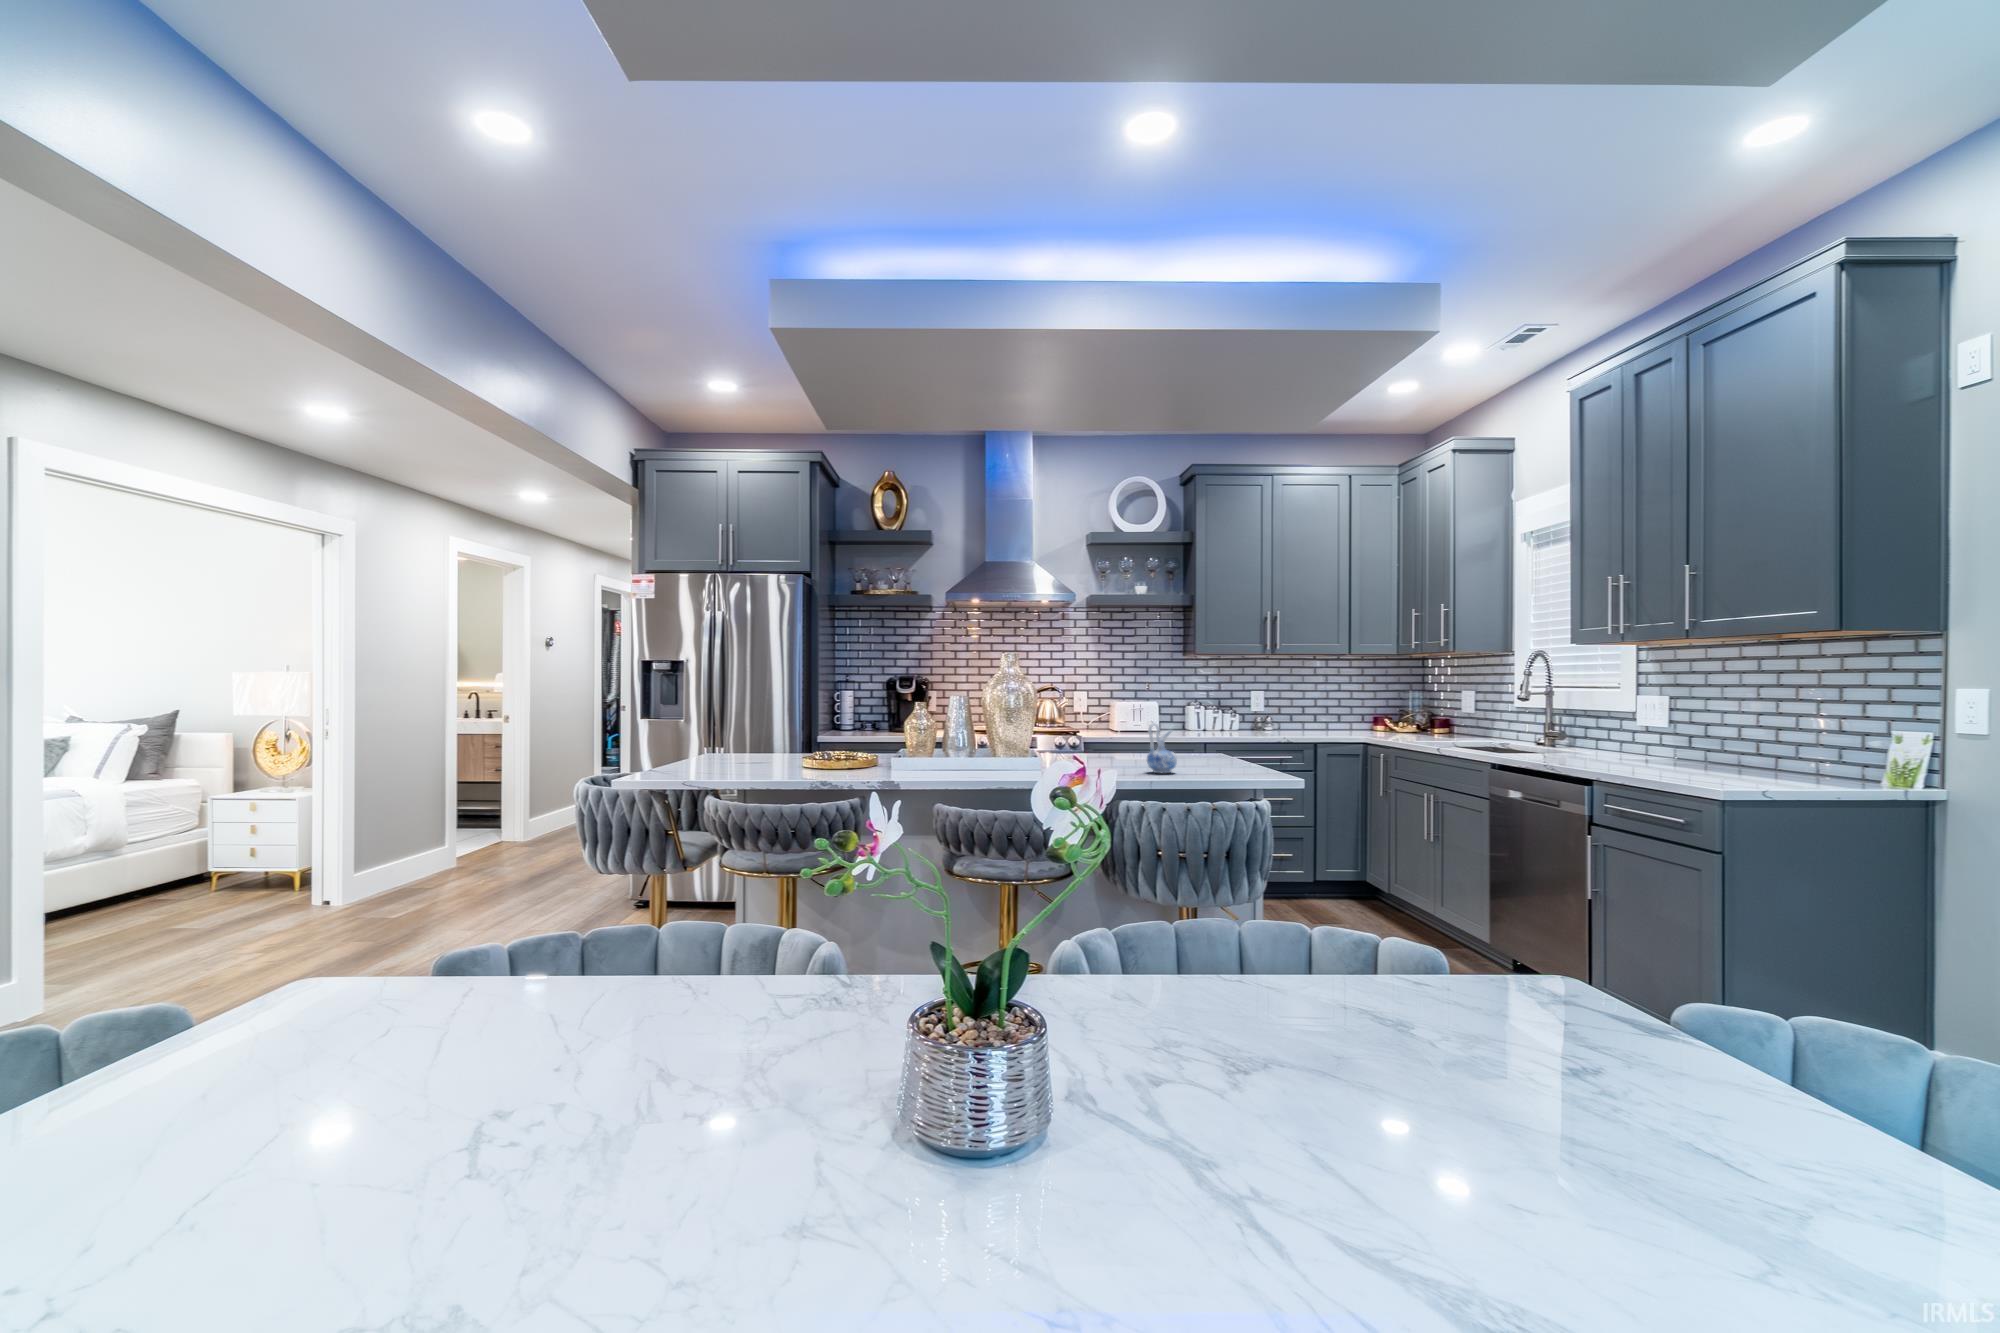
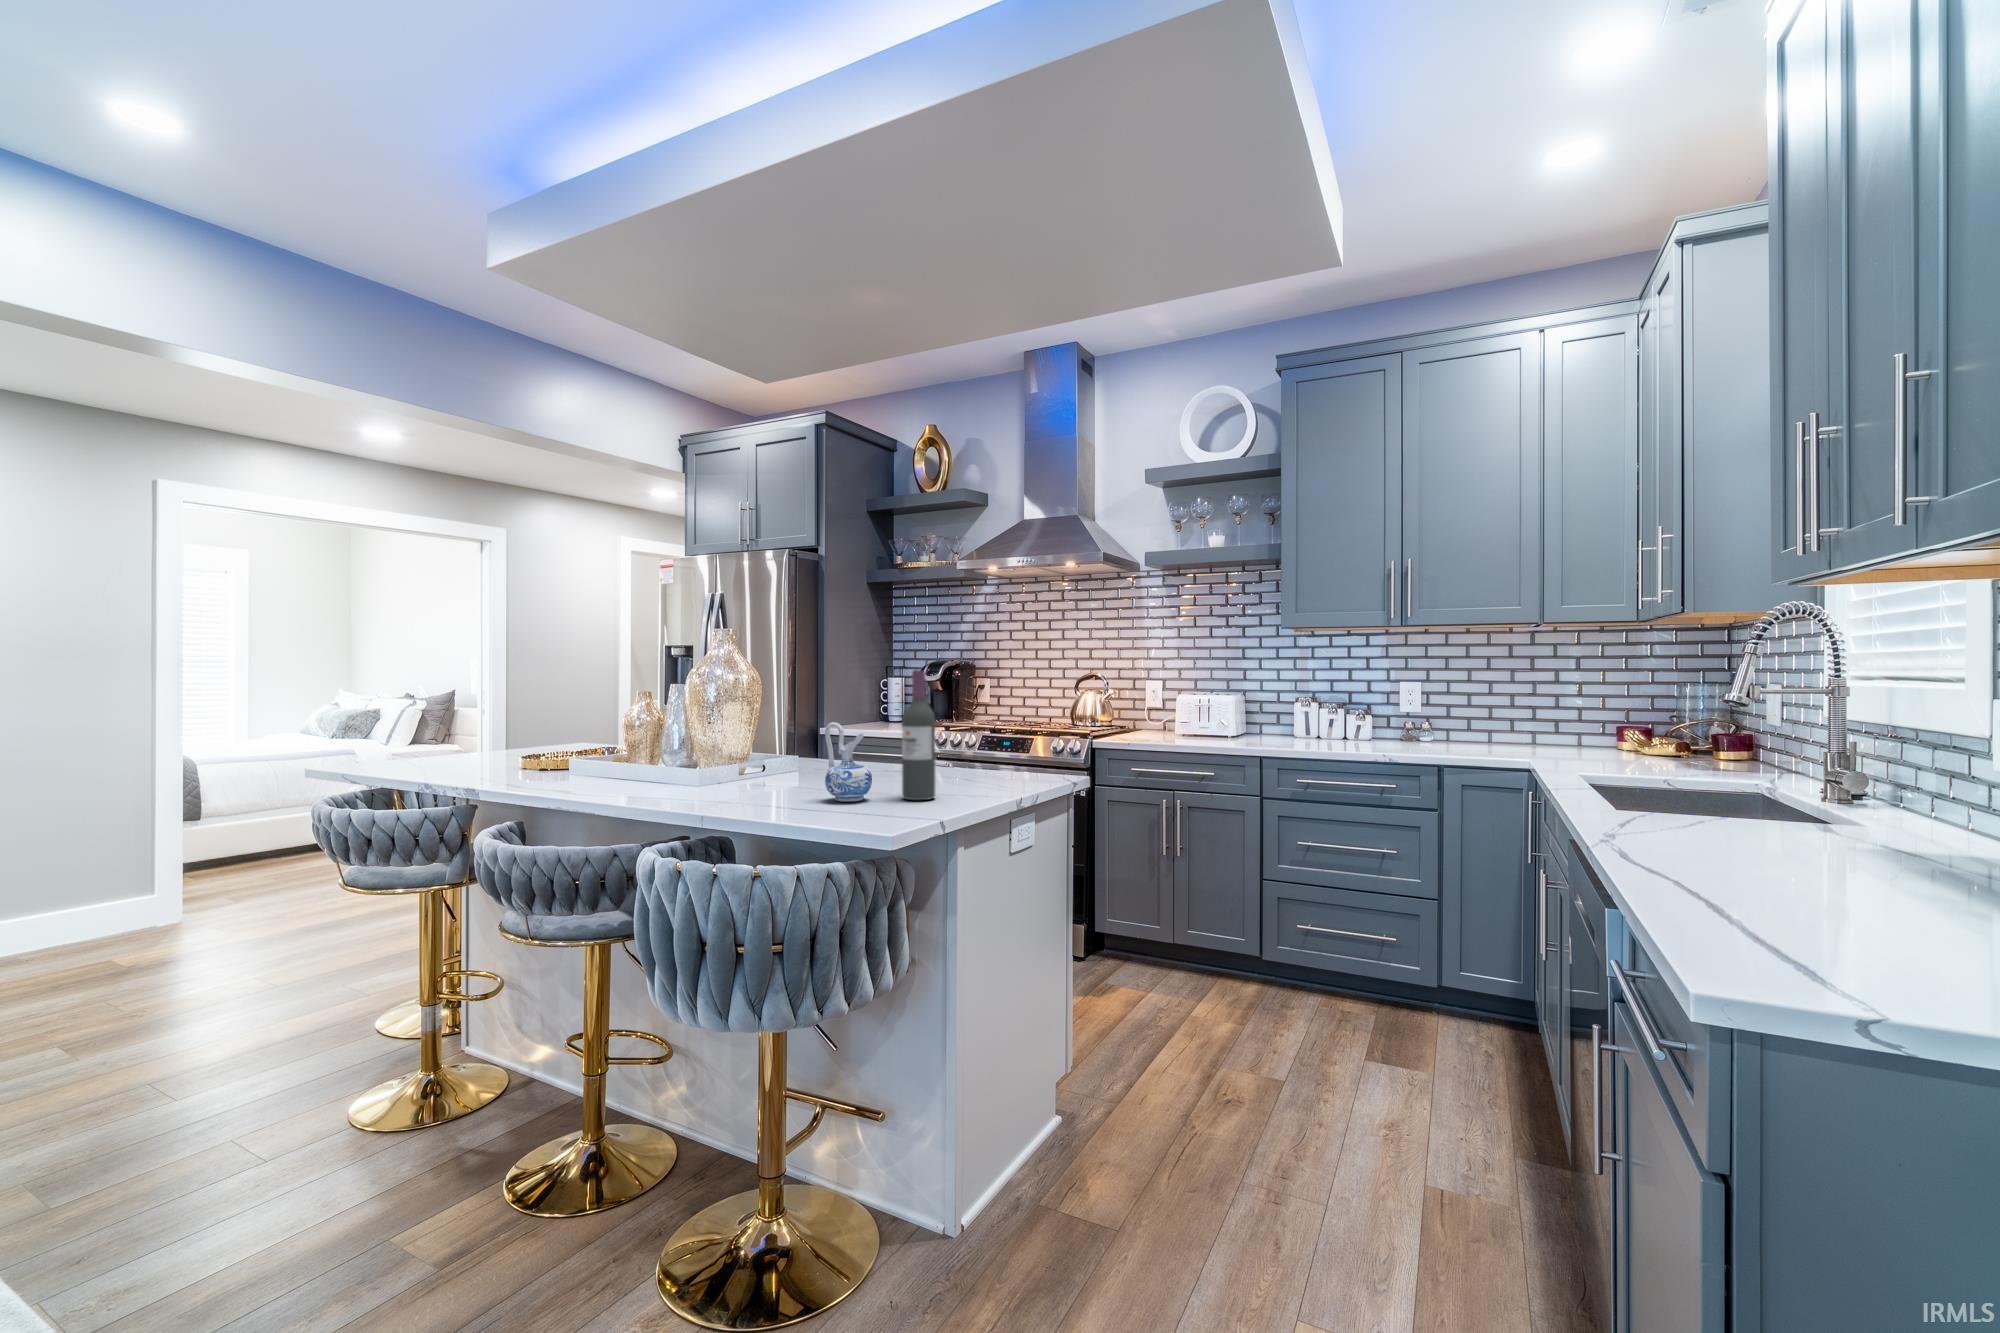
wine bottle: none [1183,689,1204,770] -> present [902,670,935,800]

